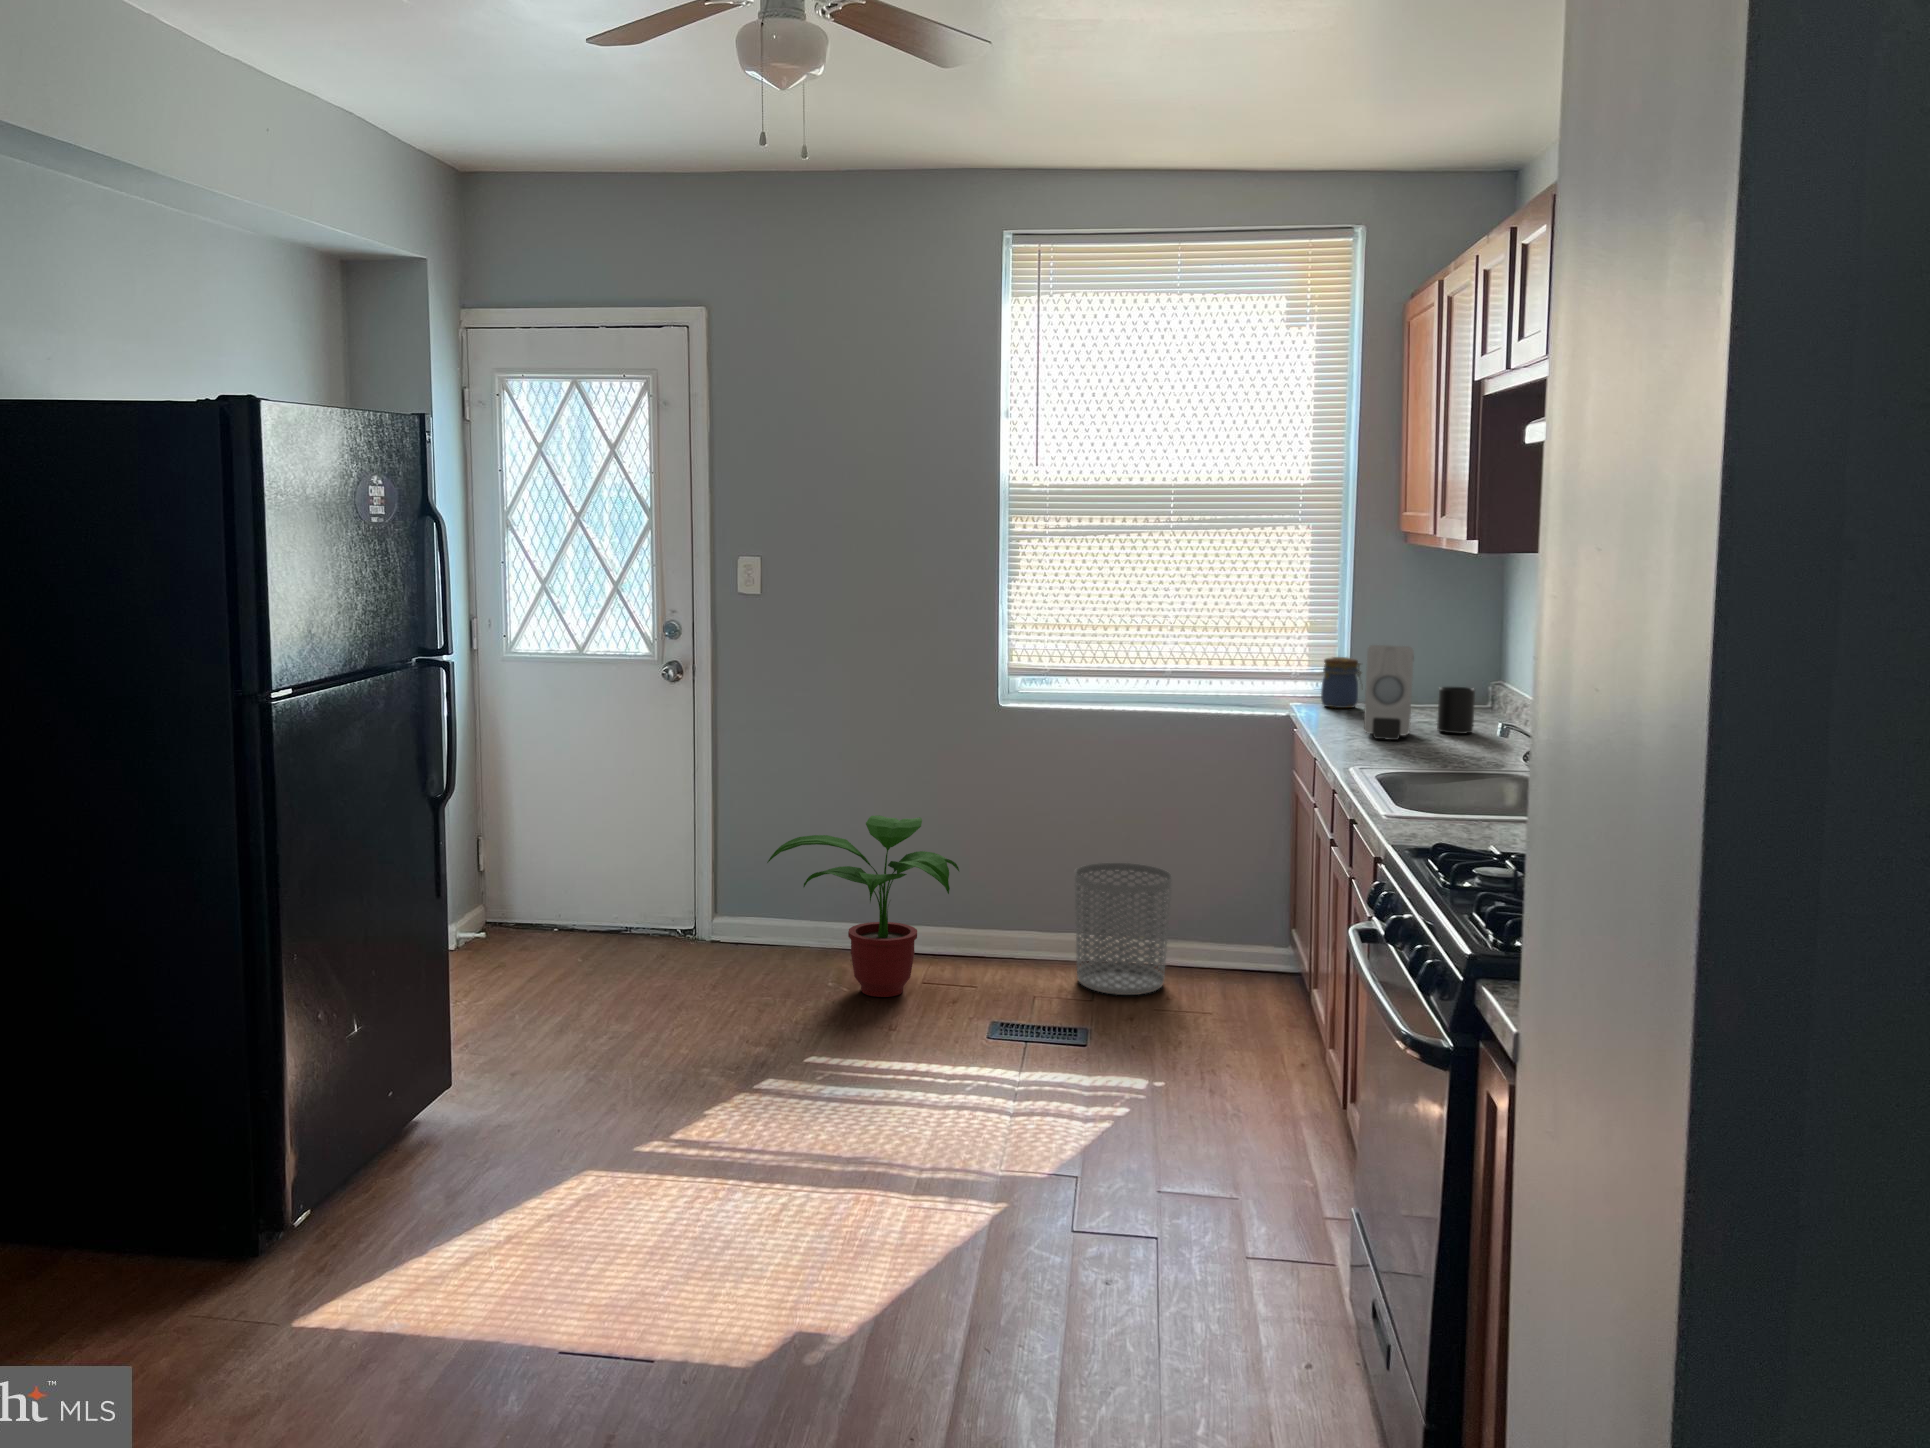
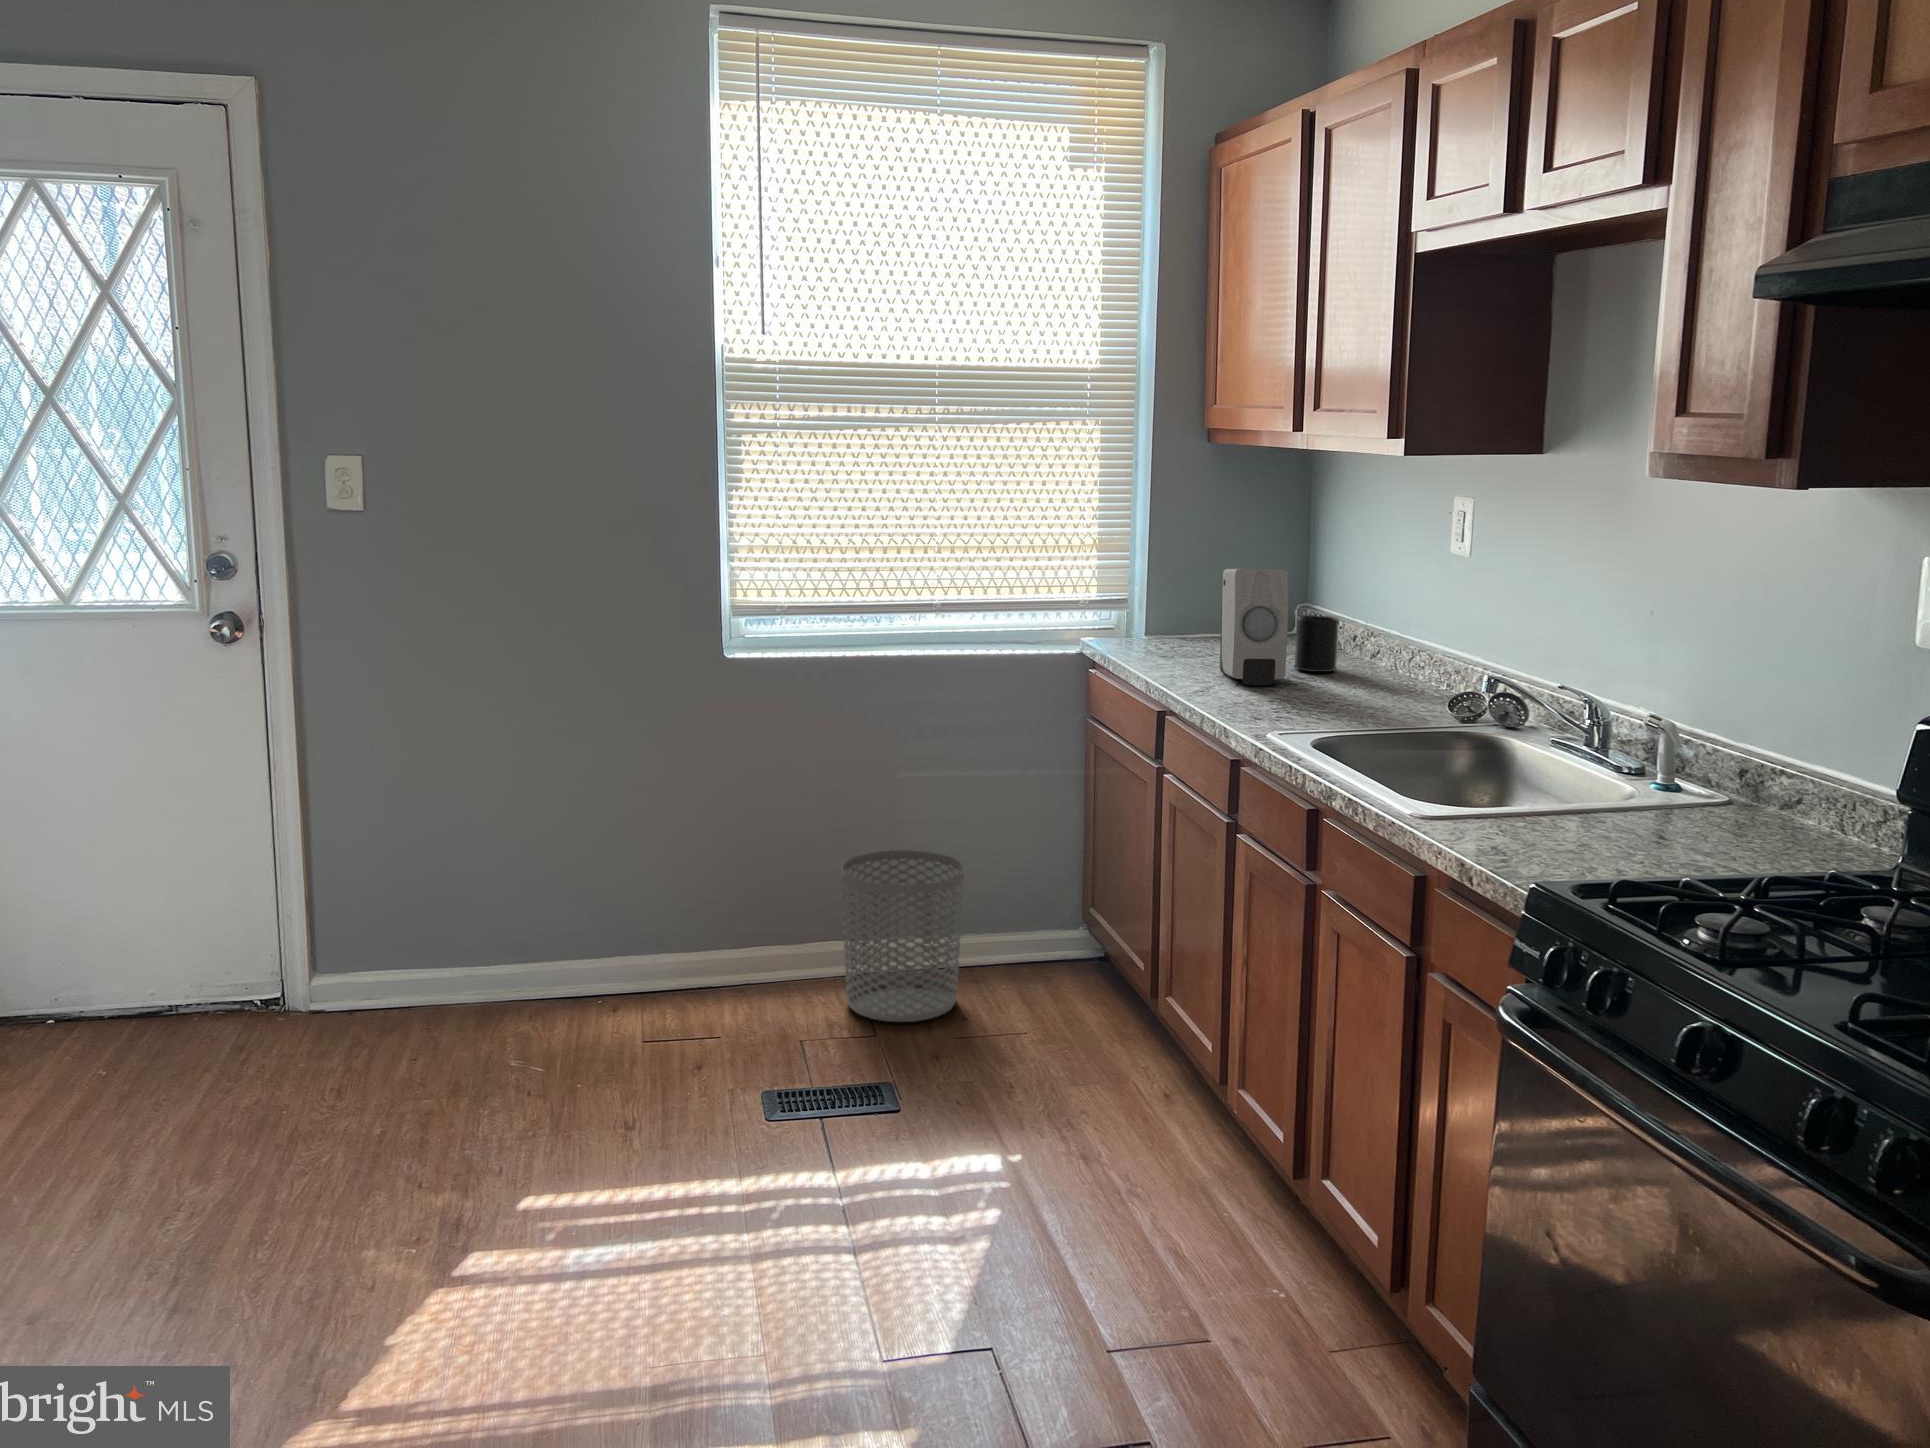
jar: present [1321,657,1361,708] -> none [1128,581,1176,643]
potted plant: present [767,815,959,997] -> none [420,816,704,1073]

